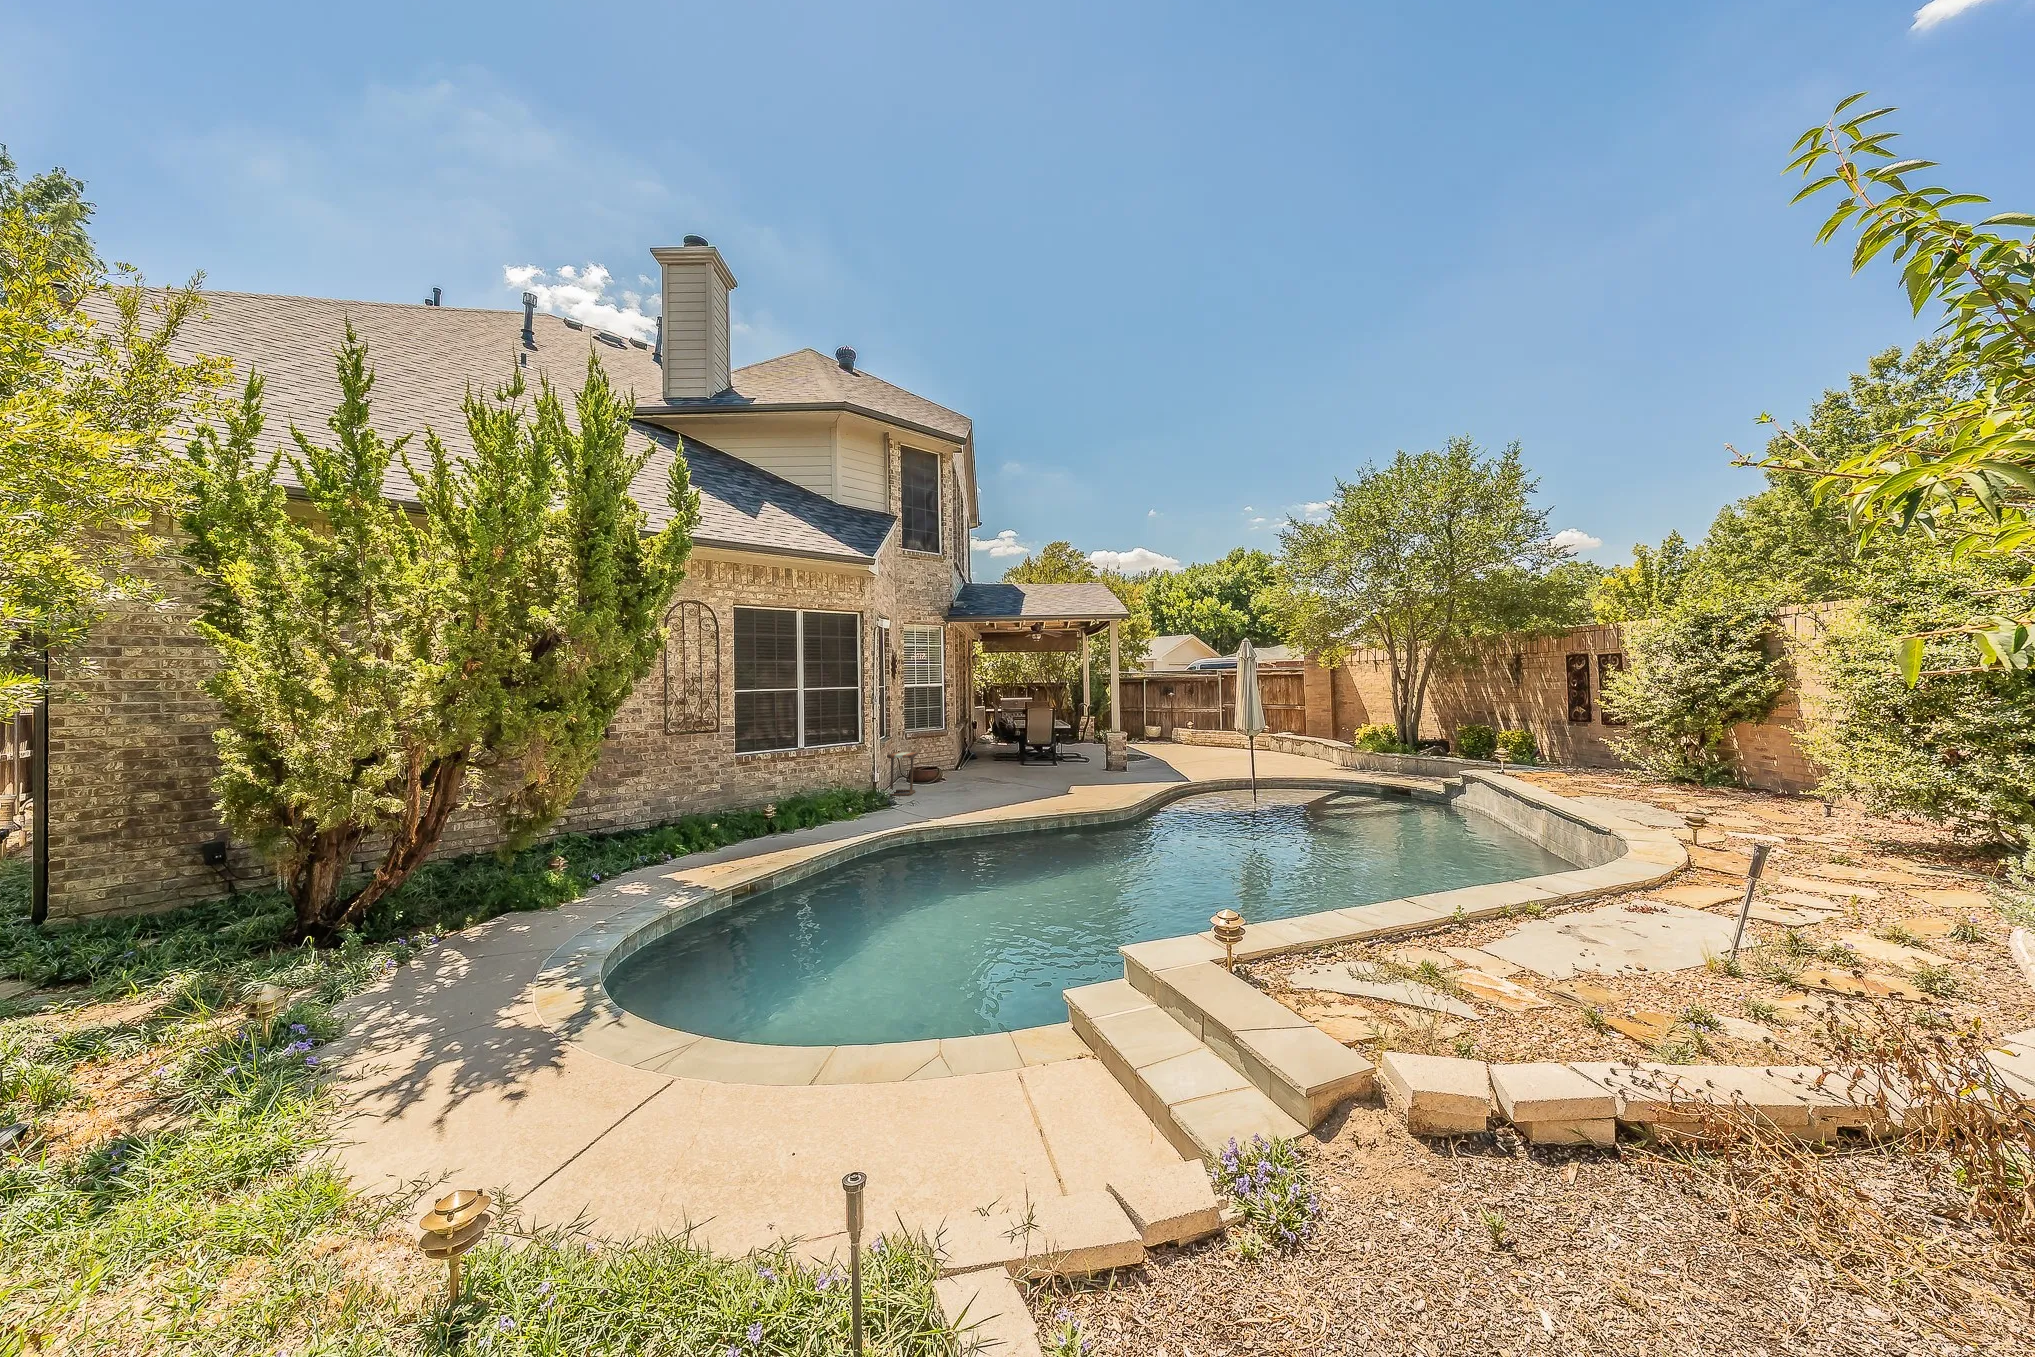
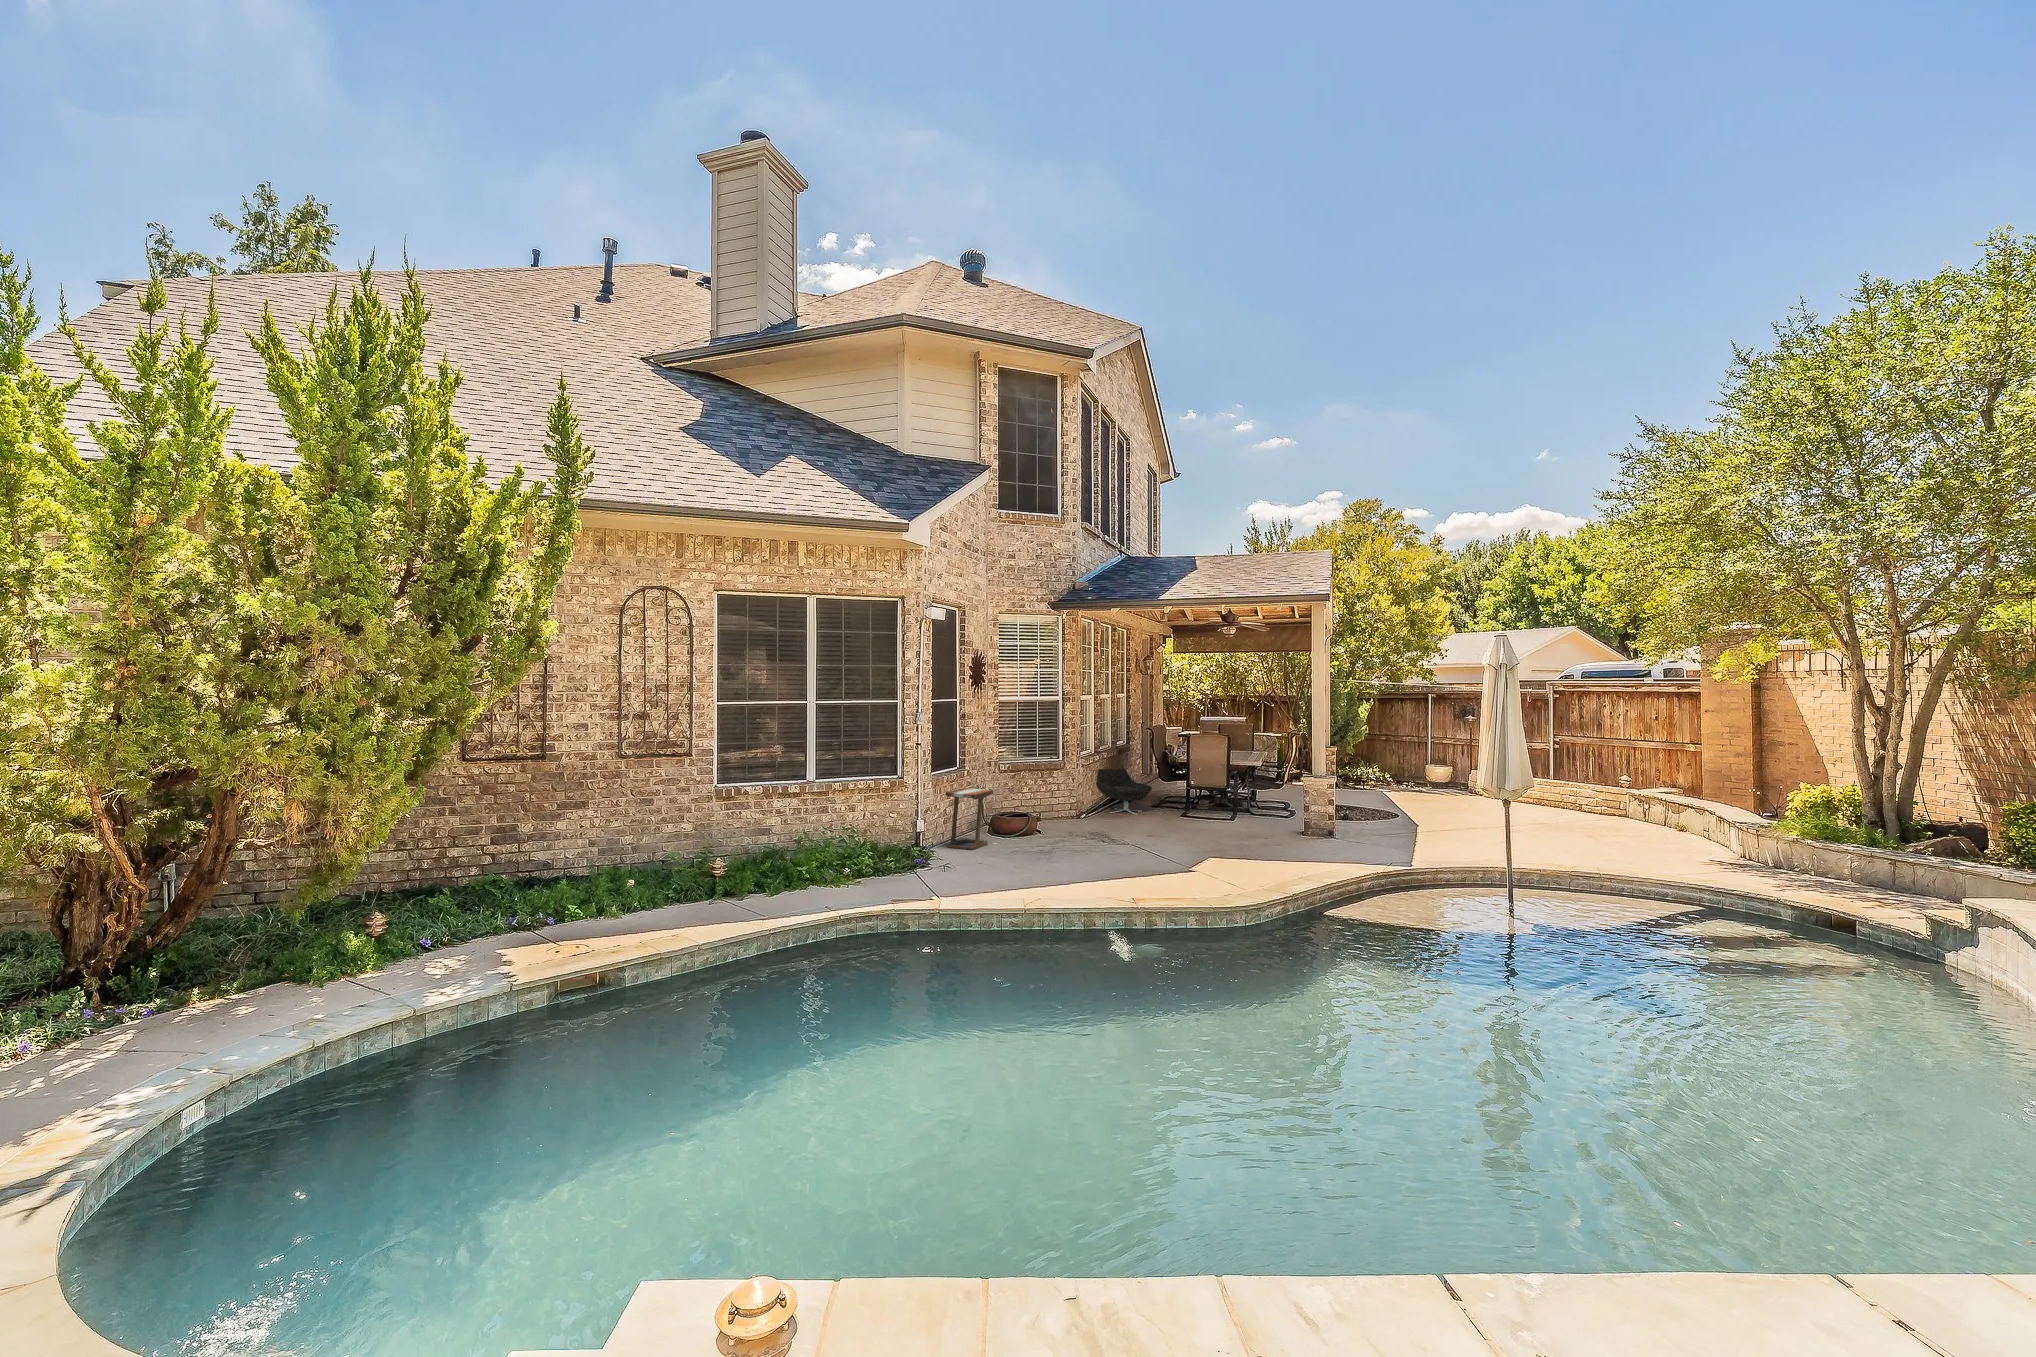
lounge chair: none [958,738,998,769] -> present [1096,768,1152,815]

